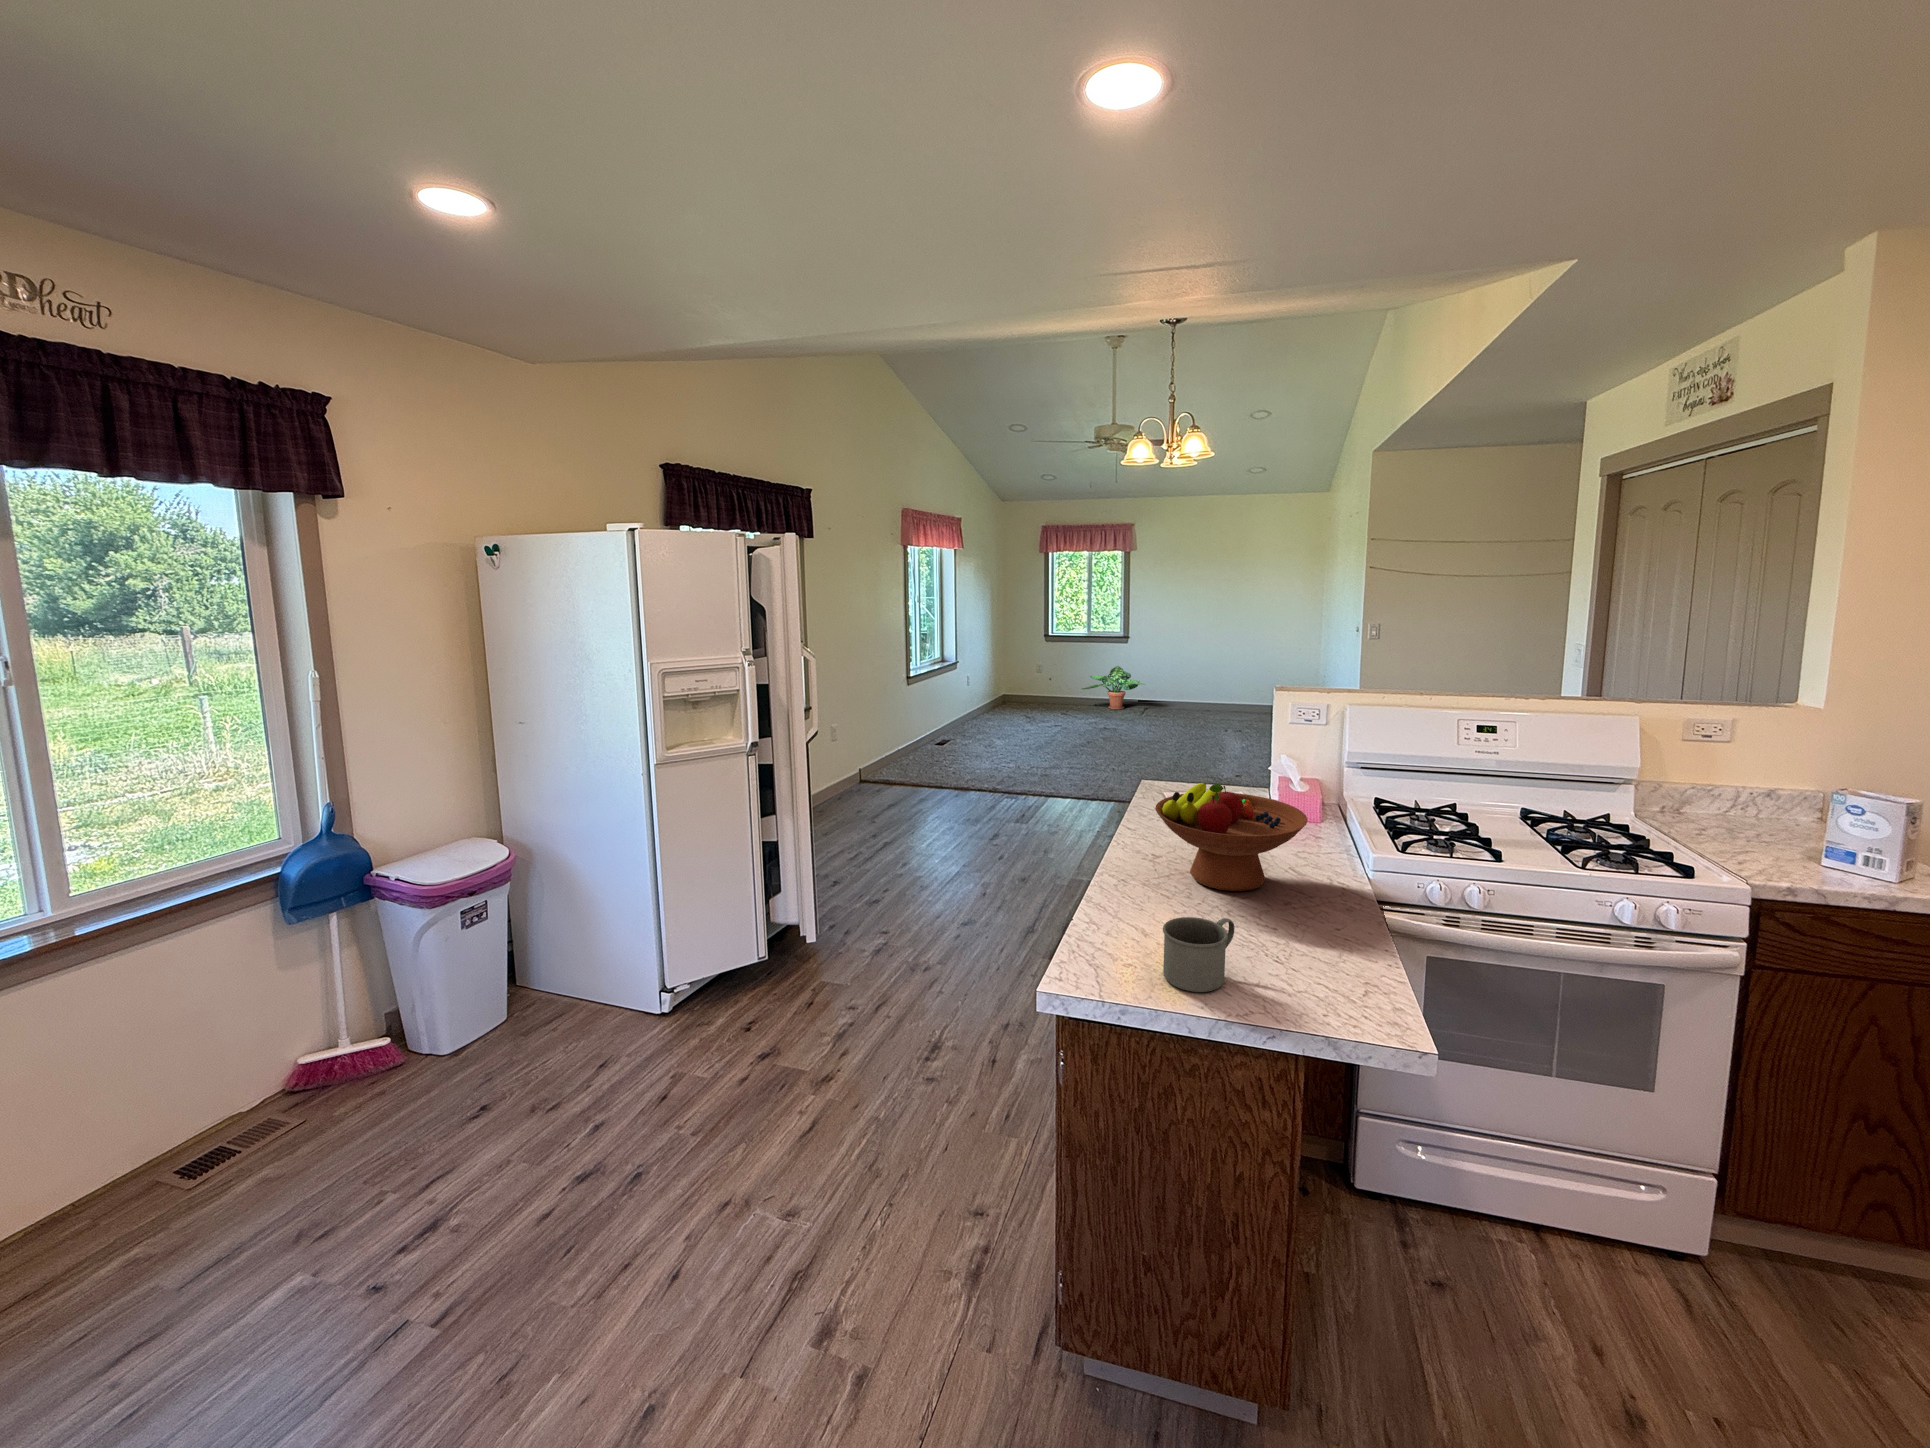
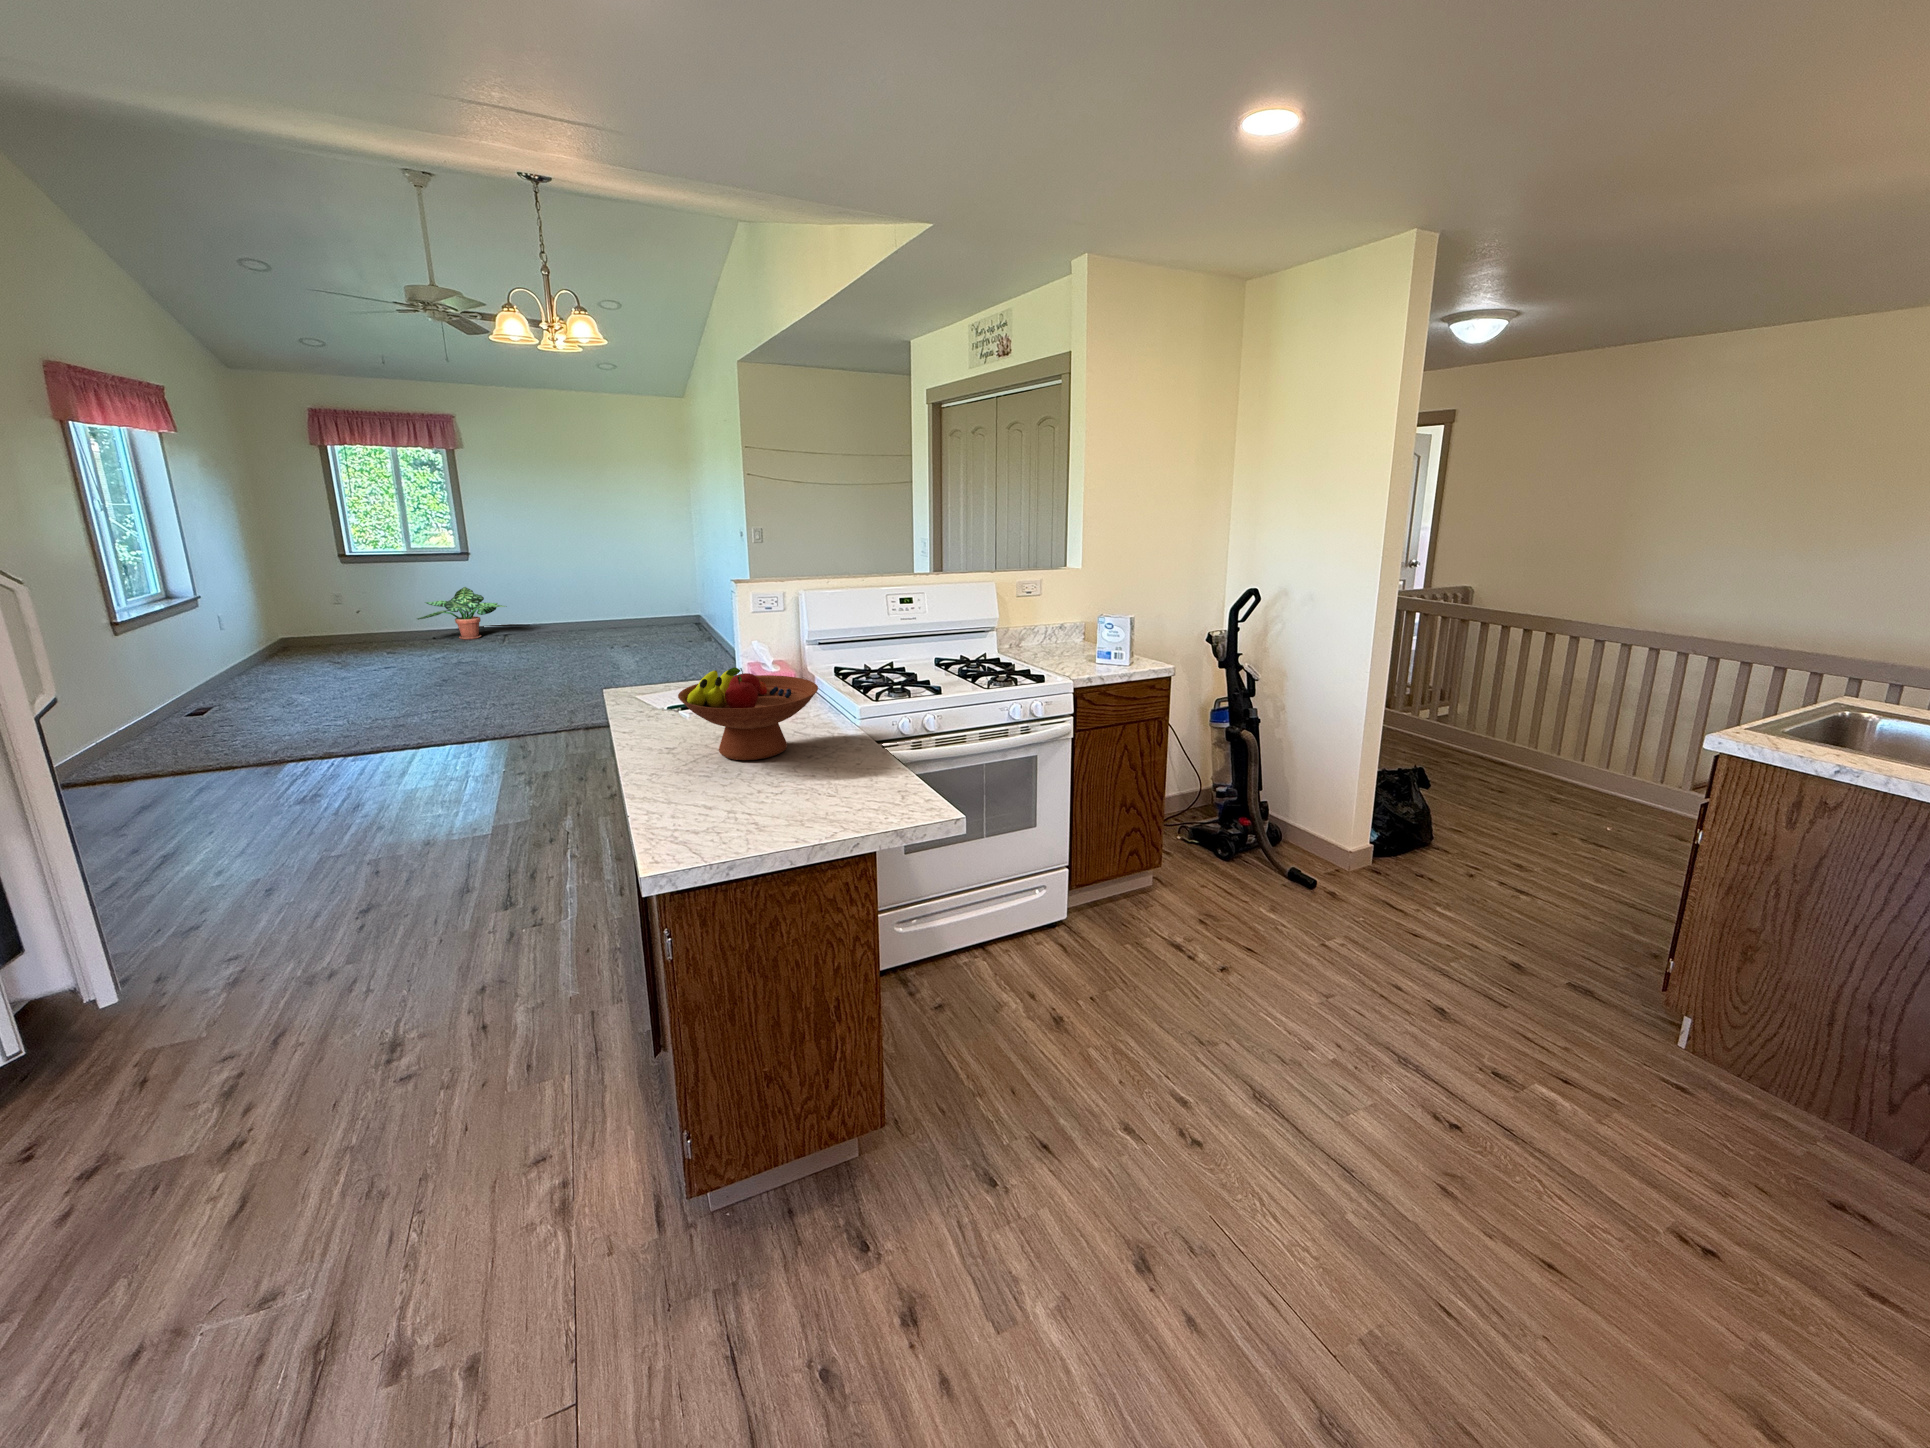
mug: present [1163,917,1235,992] -> none [746,769,804,835]

